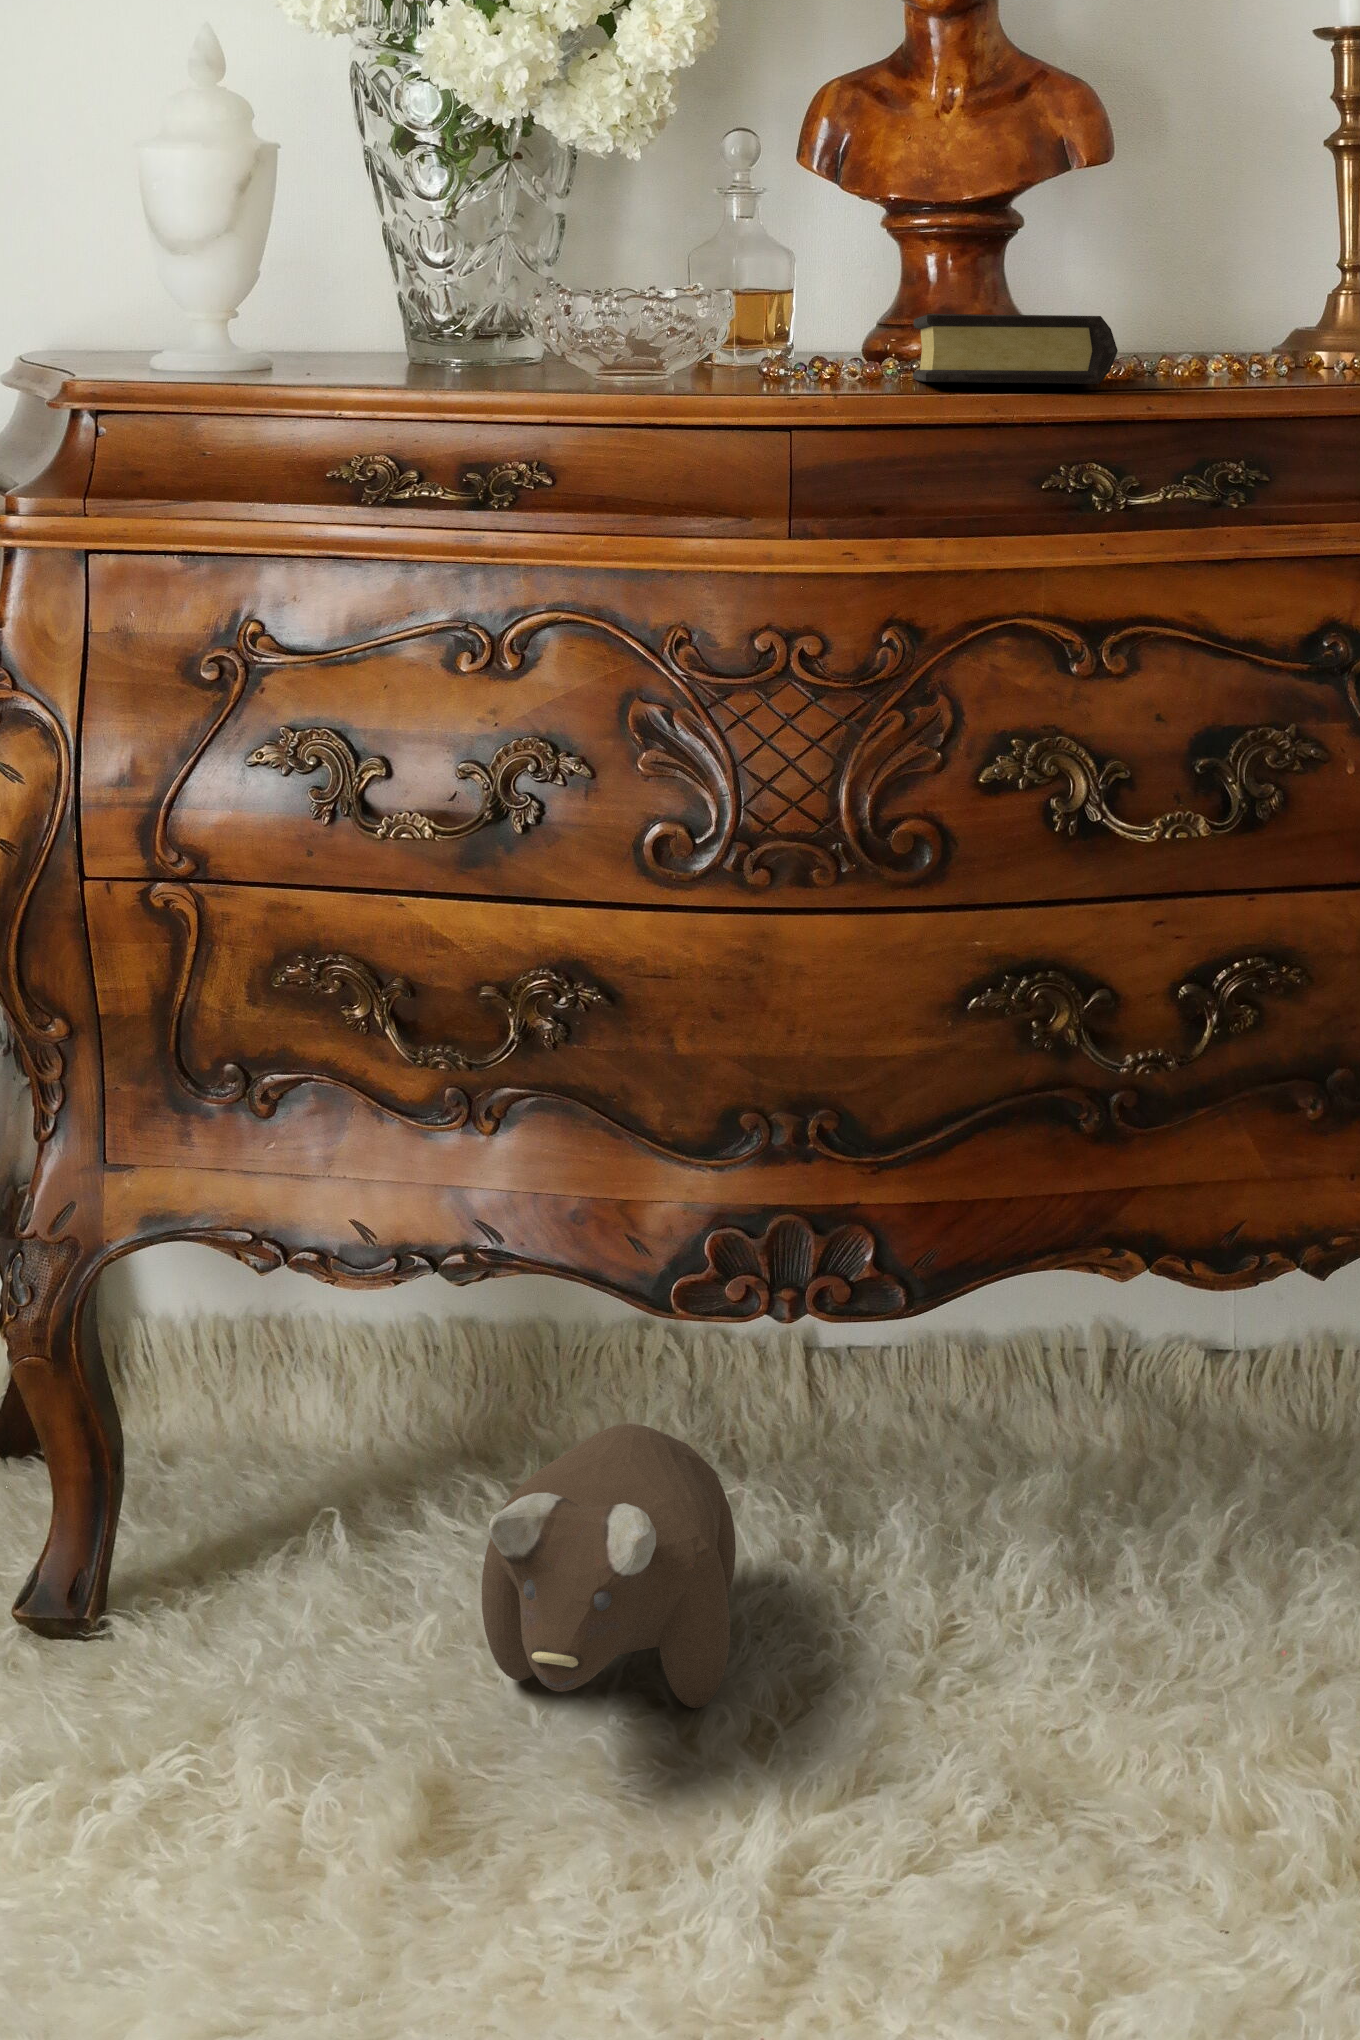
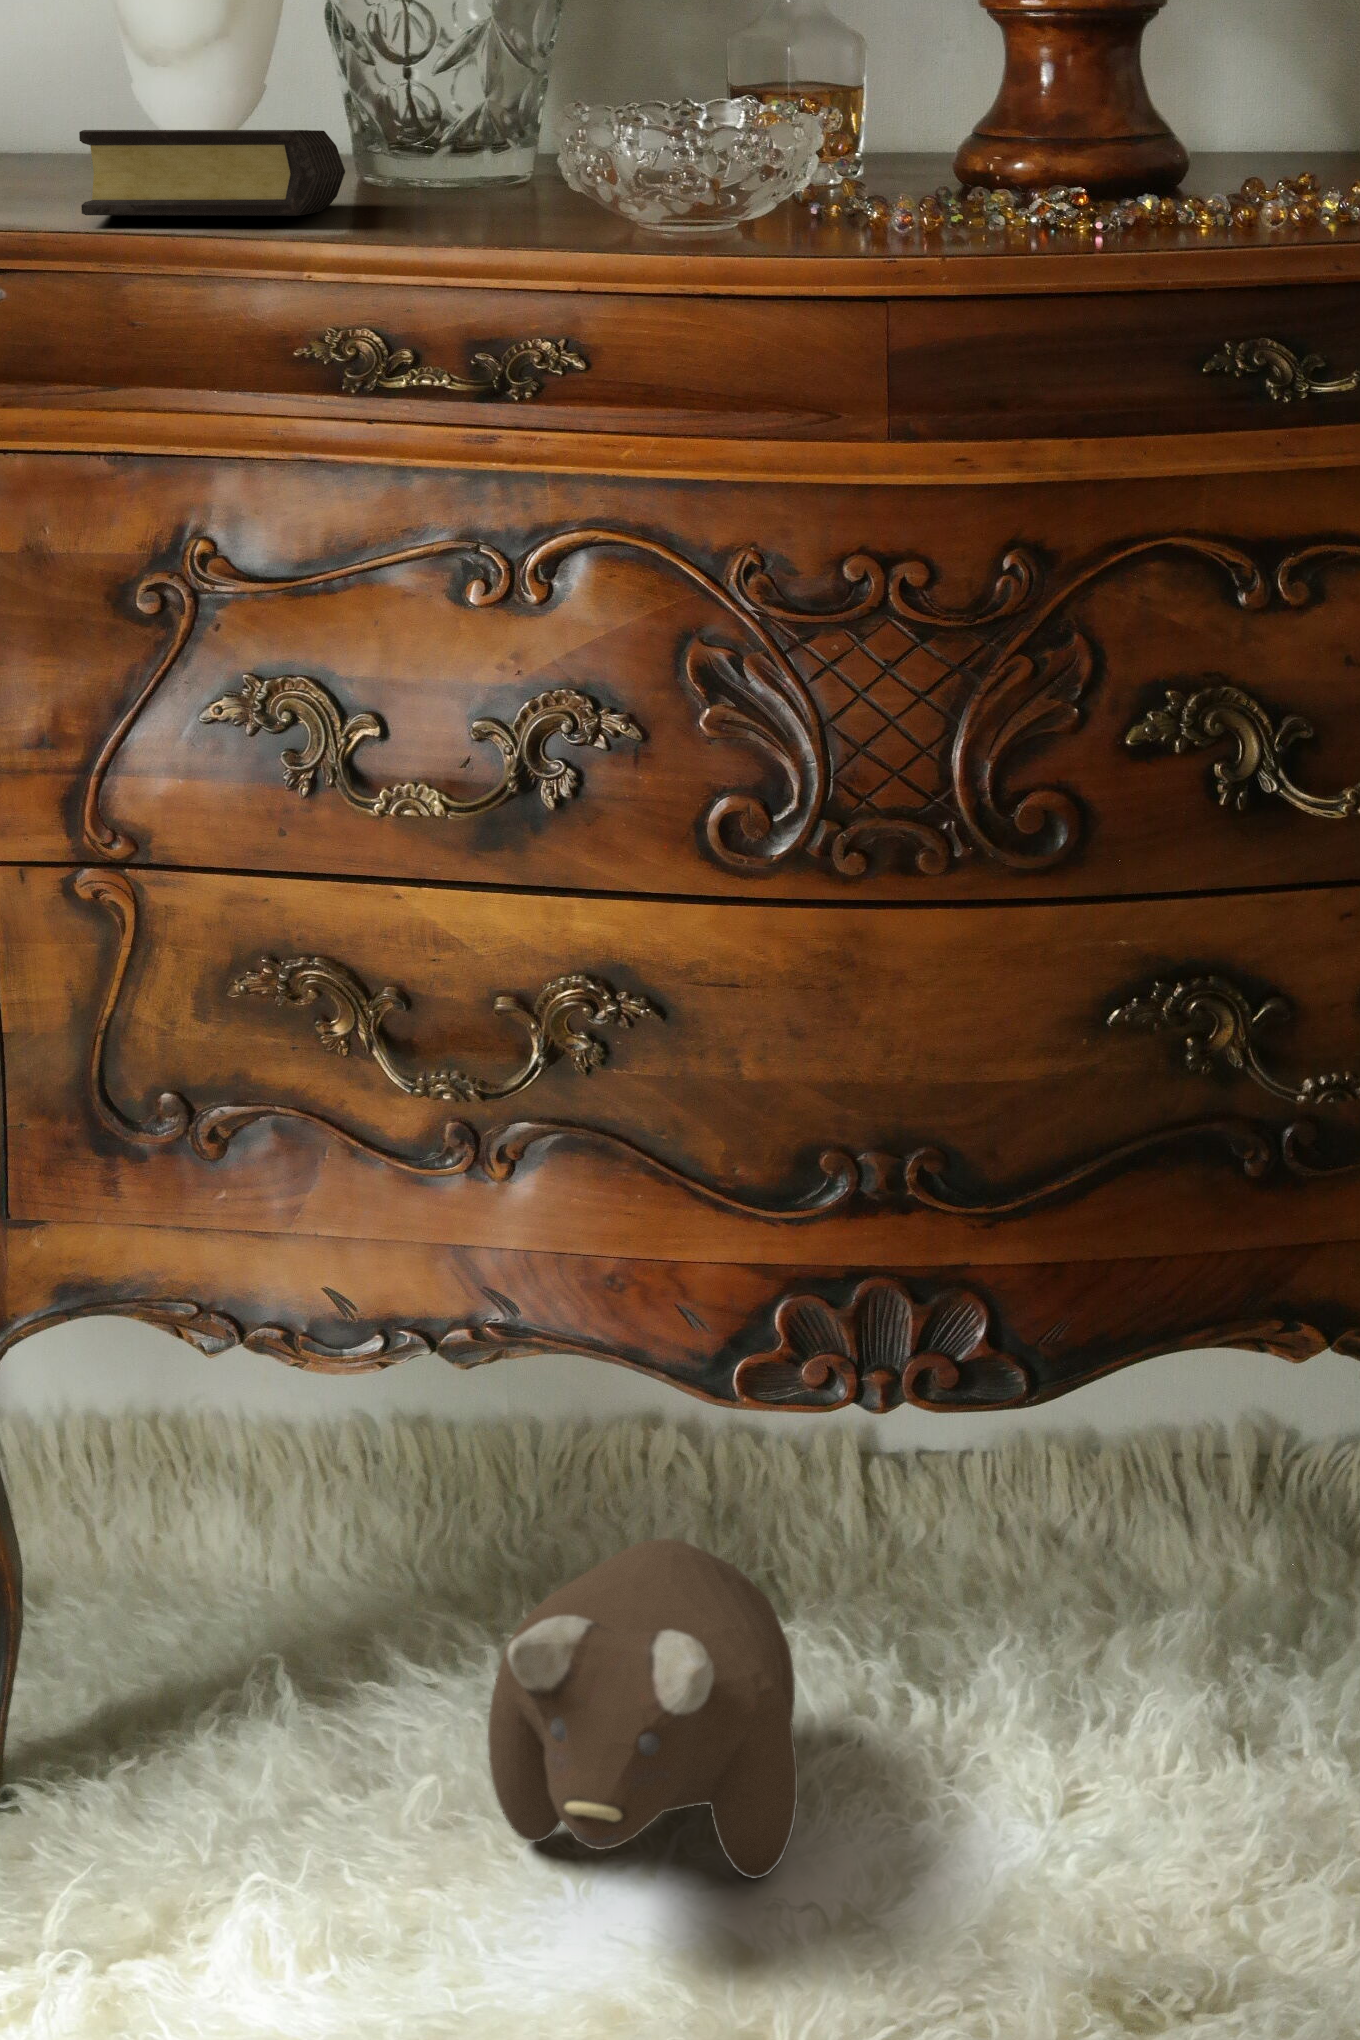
book: present [913,314,1118,384] -> present [79,130,345,216]

